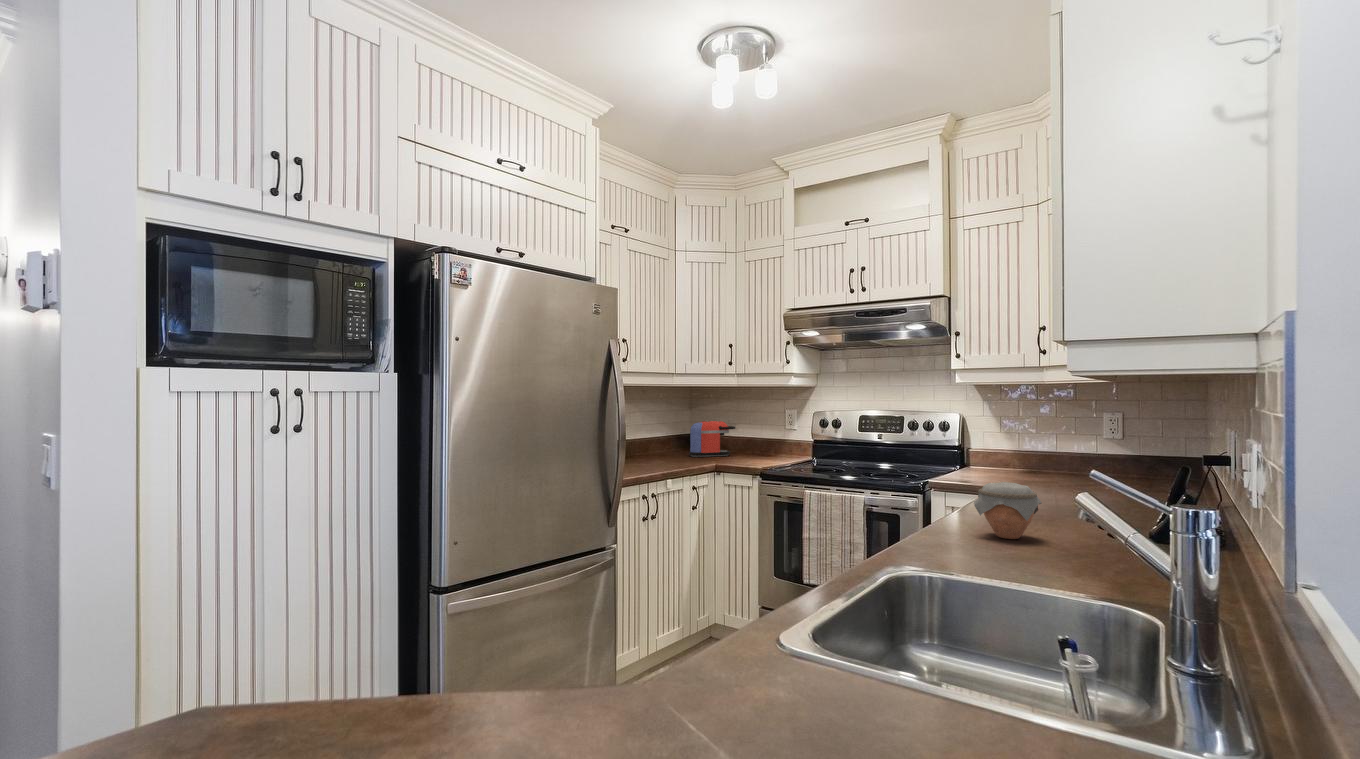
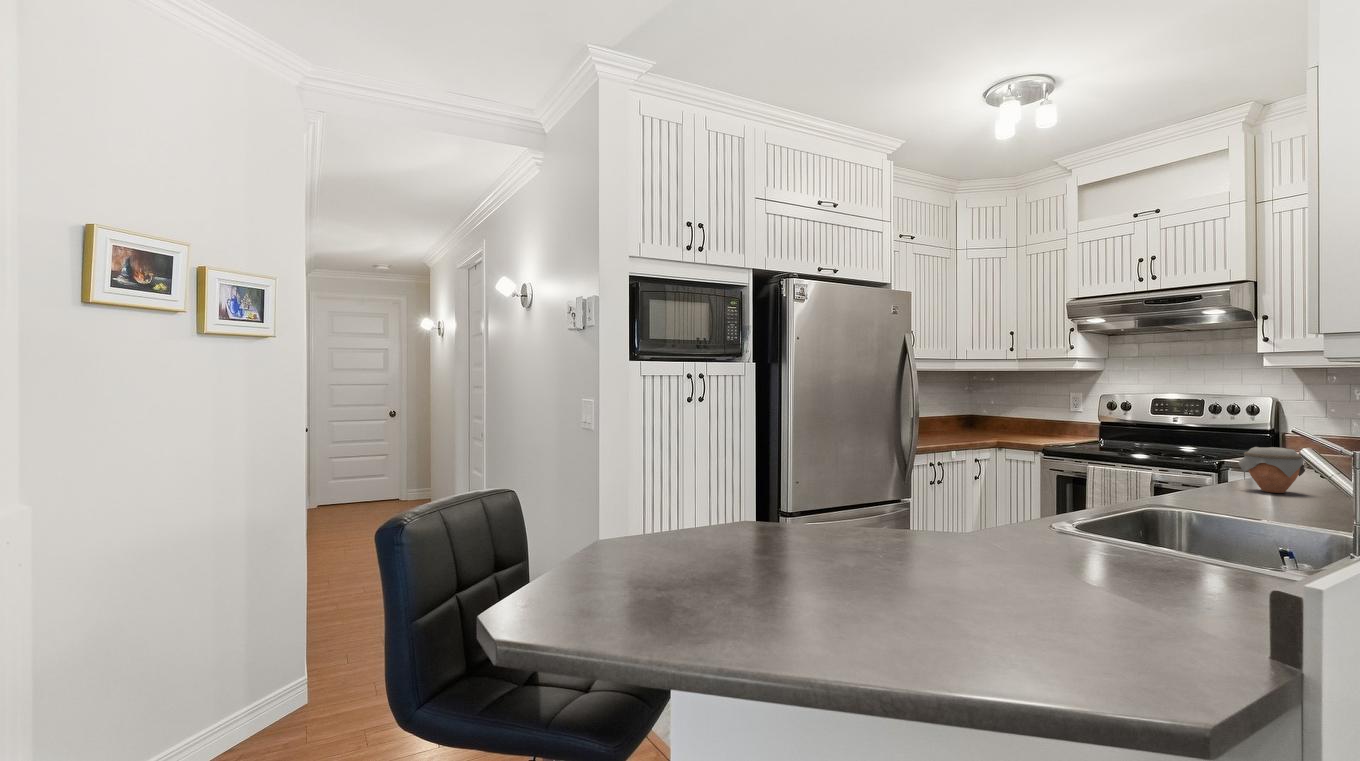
coffee maker: present [689,421,736,457] -> none [969,404,1017,436]

